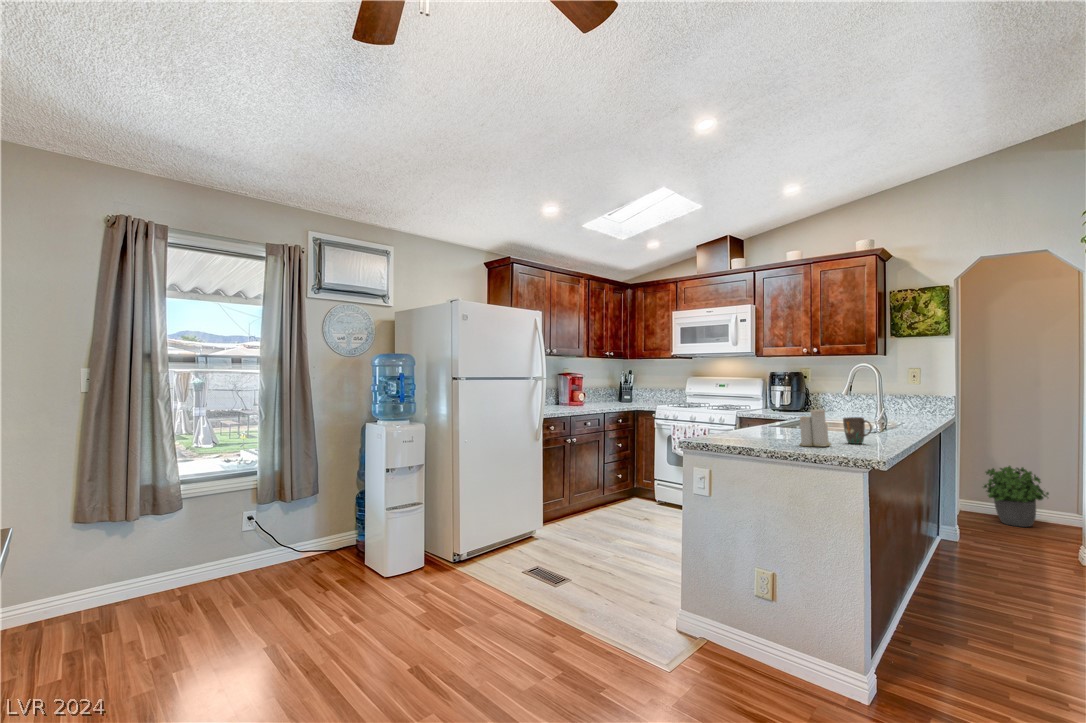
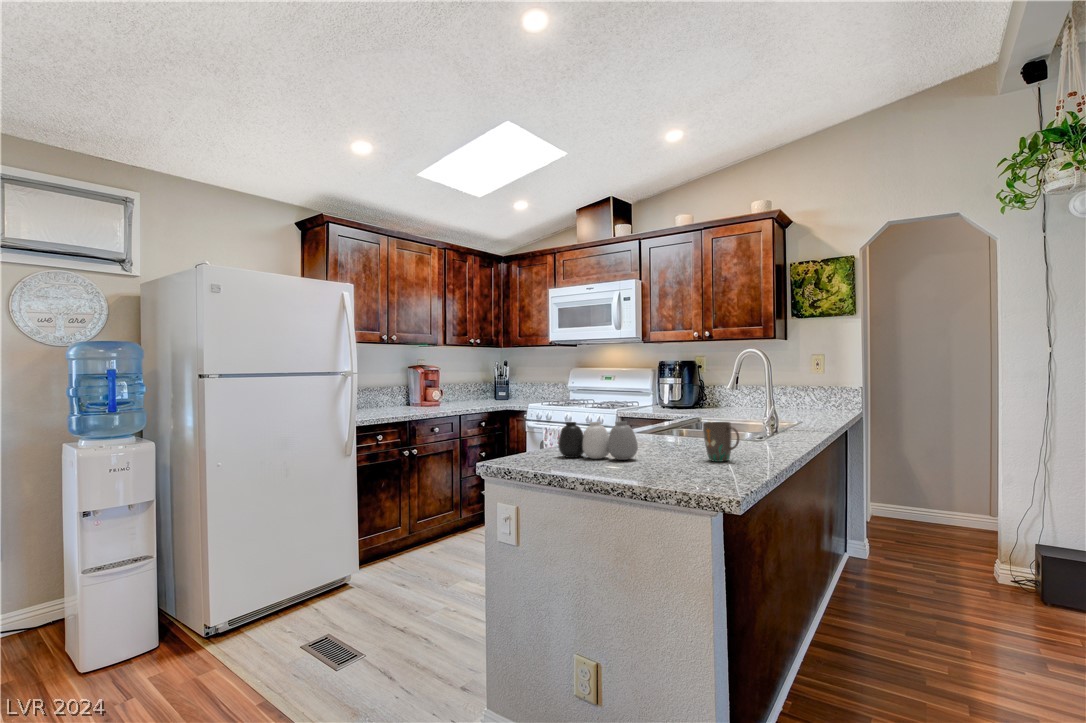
candle: present [800,410,831,446] -> none [637,406,682,470]
vase: none [731,416,794,441] -> present [558,421,638,460]
potted plant: present [983,466,1049,527] -> none [889,464,958,533]

